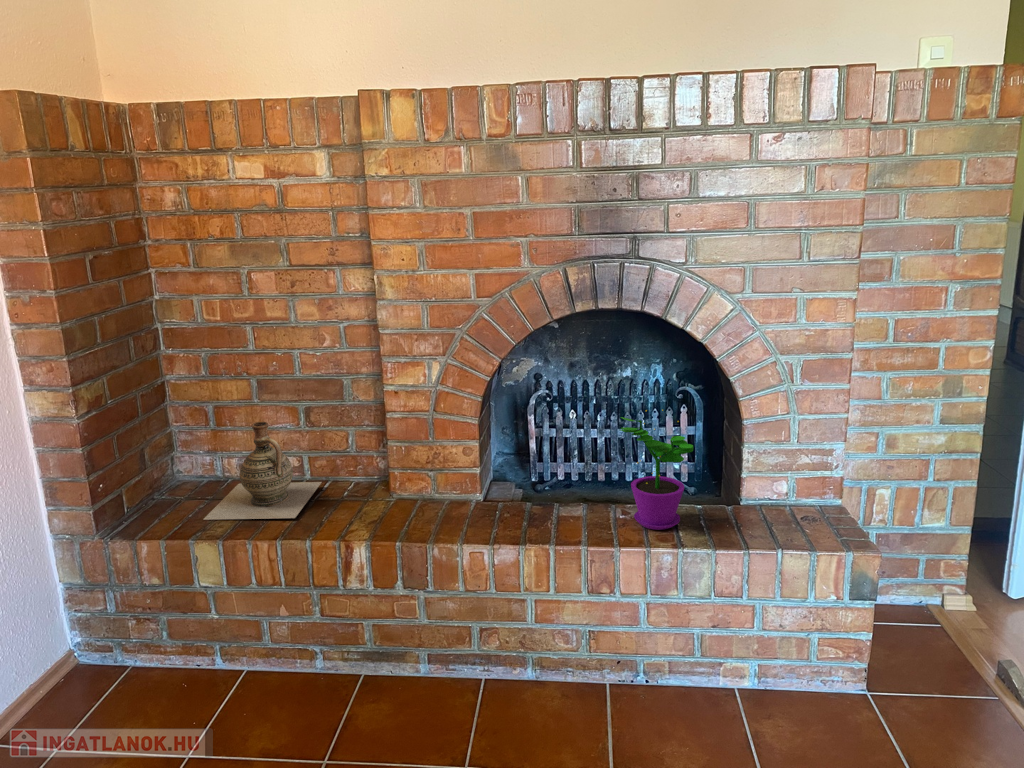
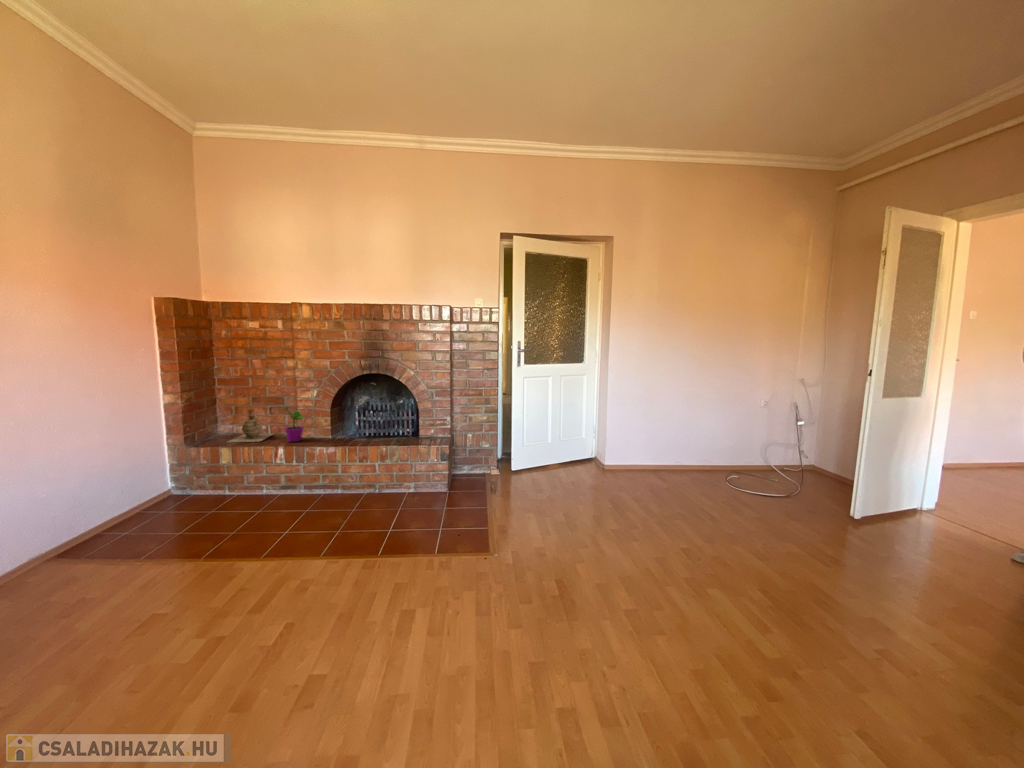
flower pot: present [620,410,693,530] -> present [282,408,303,442]

